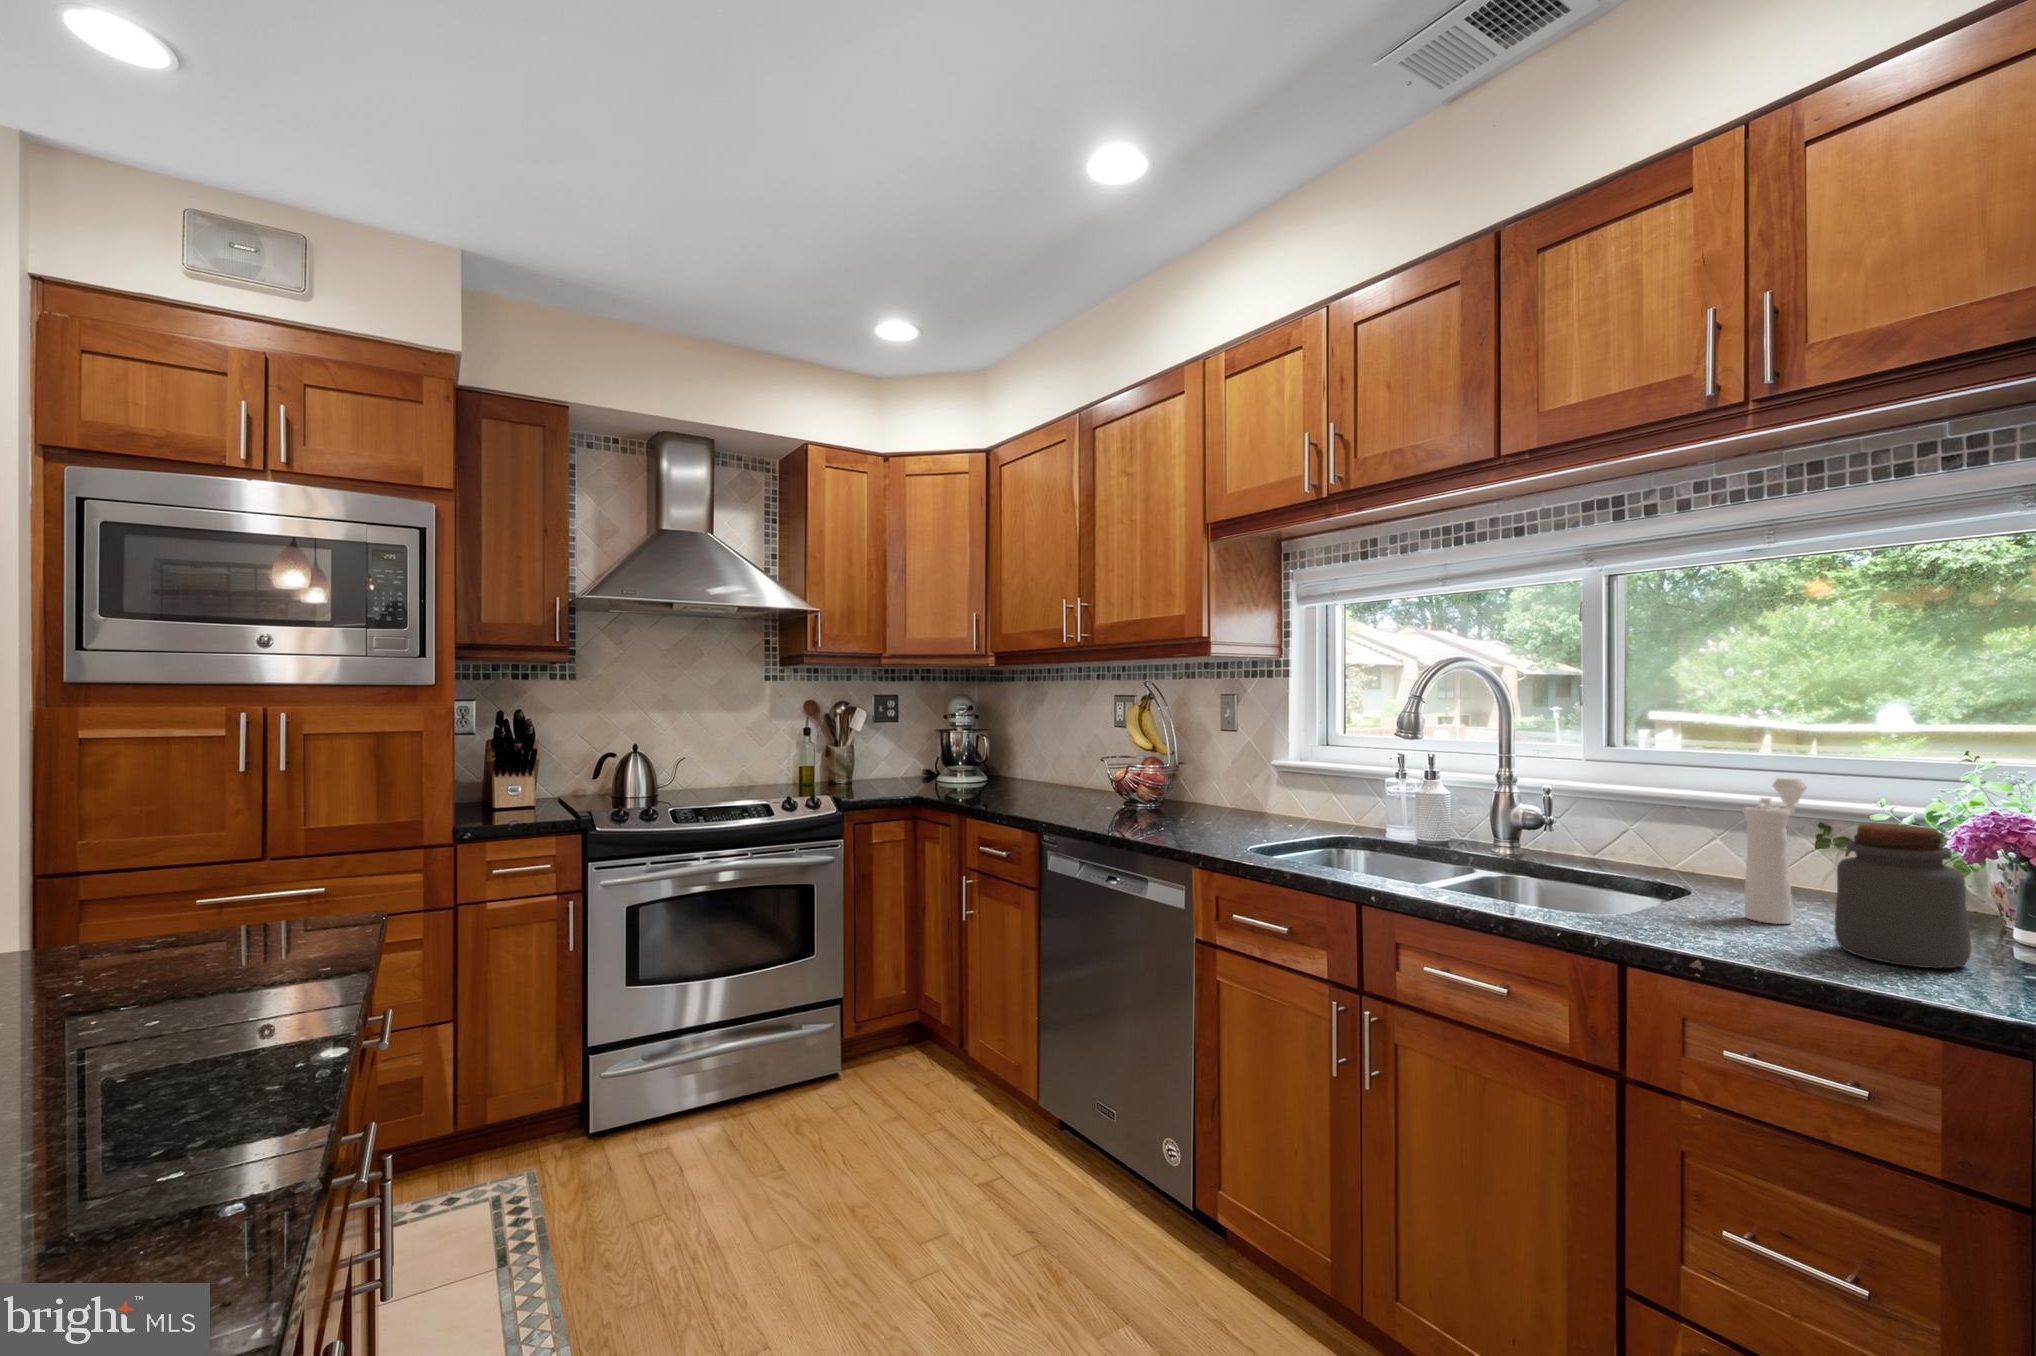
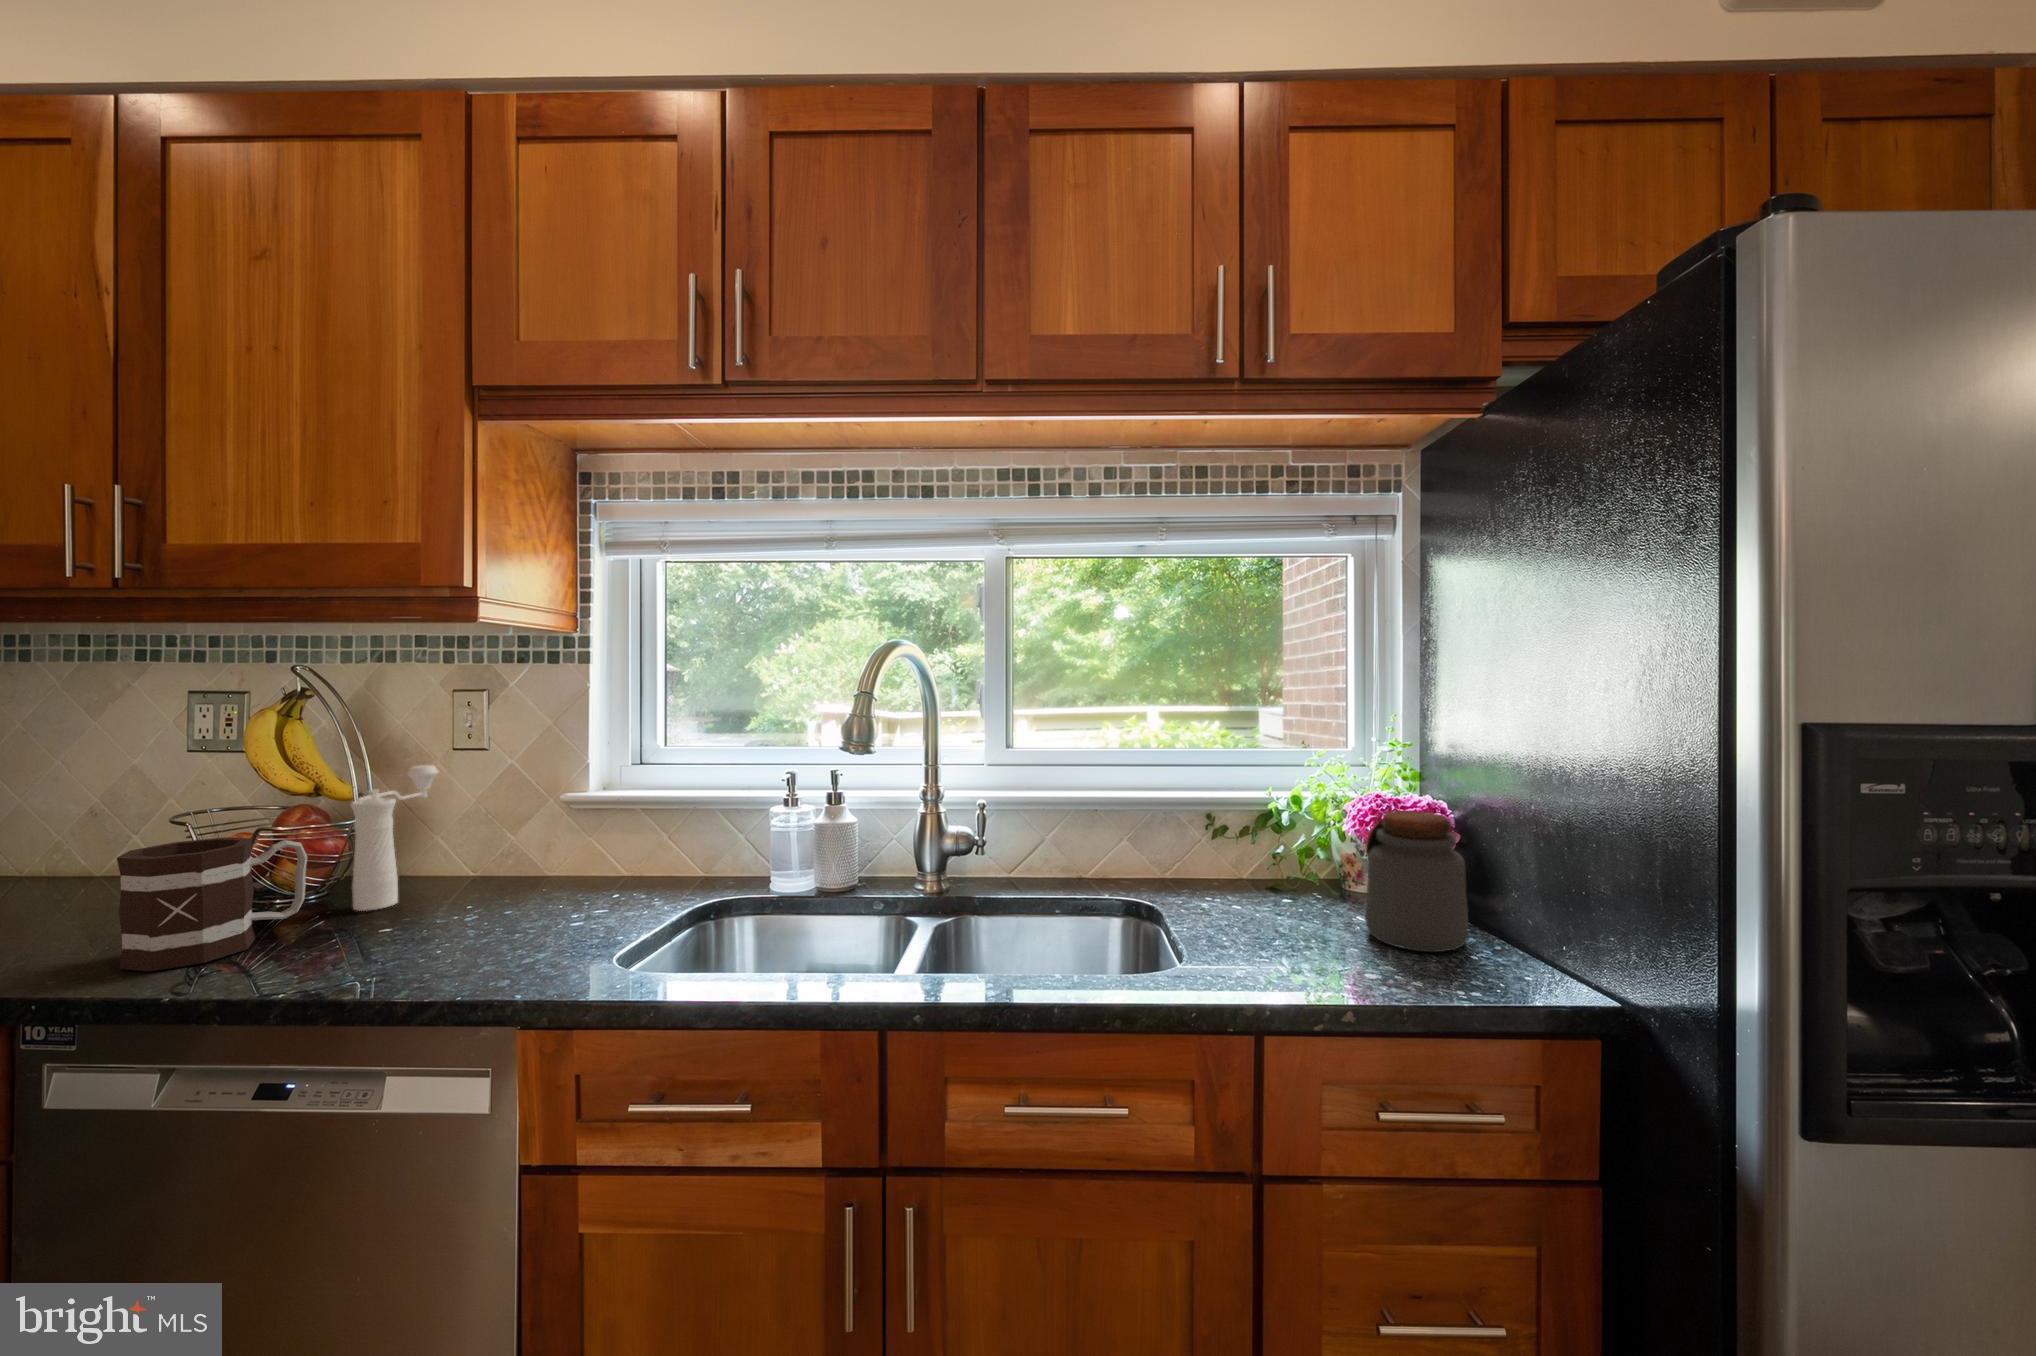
mug: none [1076,765,1142,820] -> present [117,837,308,971]
pepper mill: present [1743,778,1807,924] -> present [351,765,438,911]

